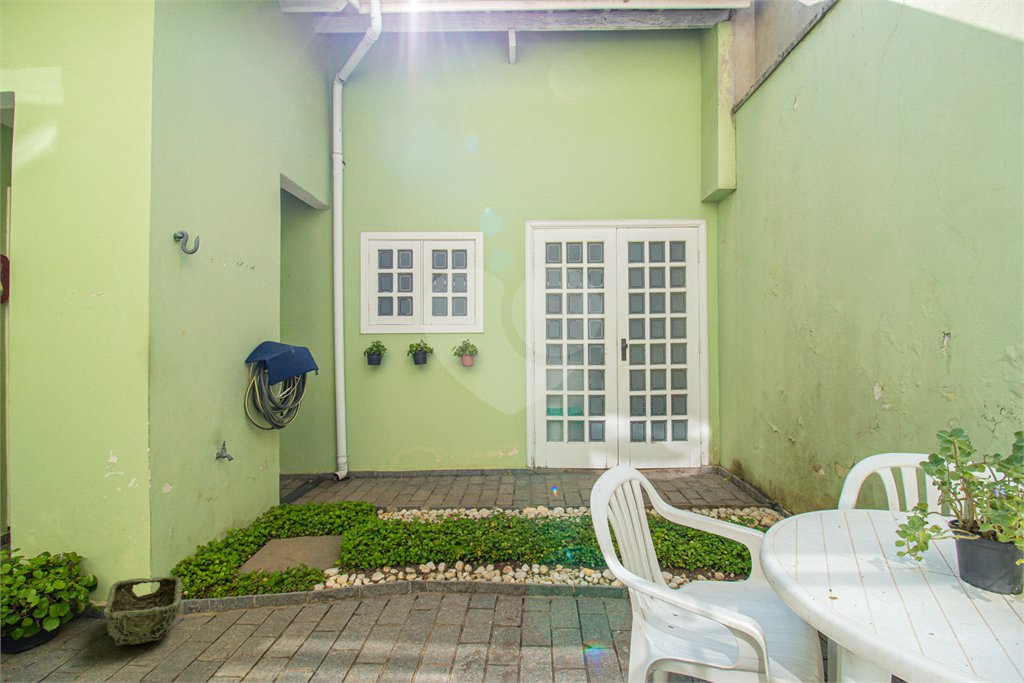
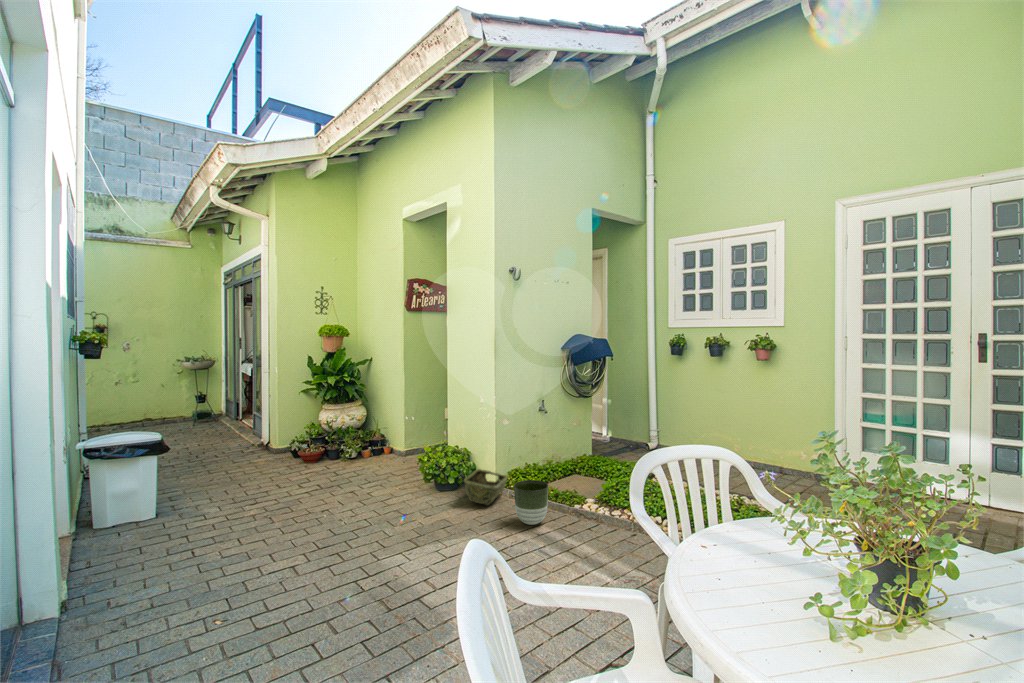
planter: none [230,570,289,646] -> present [514,480,548,525]

